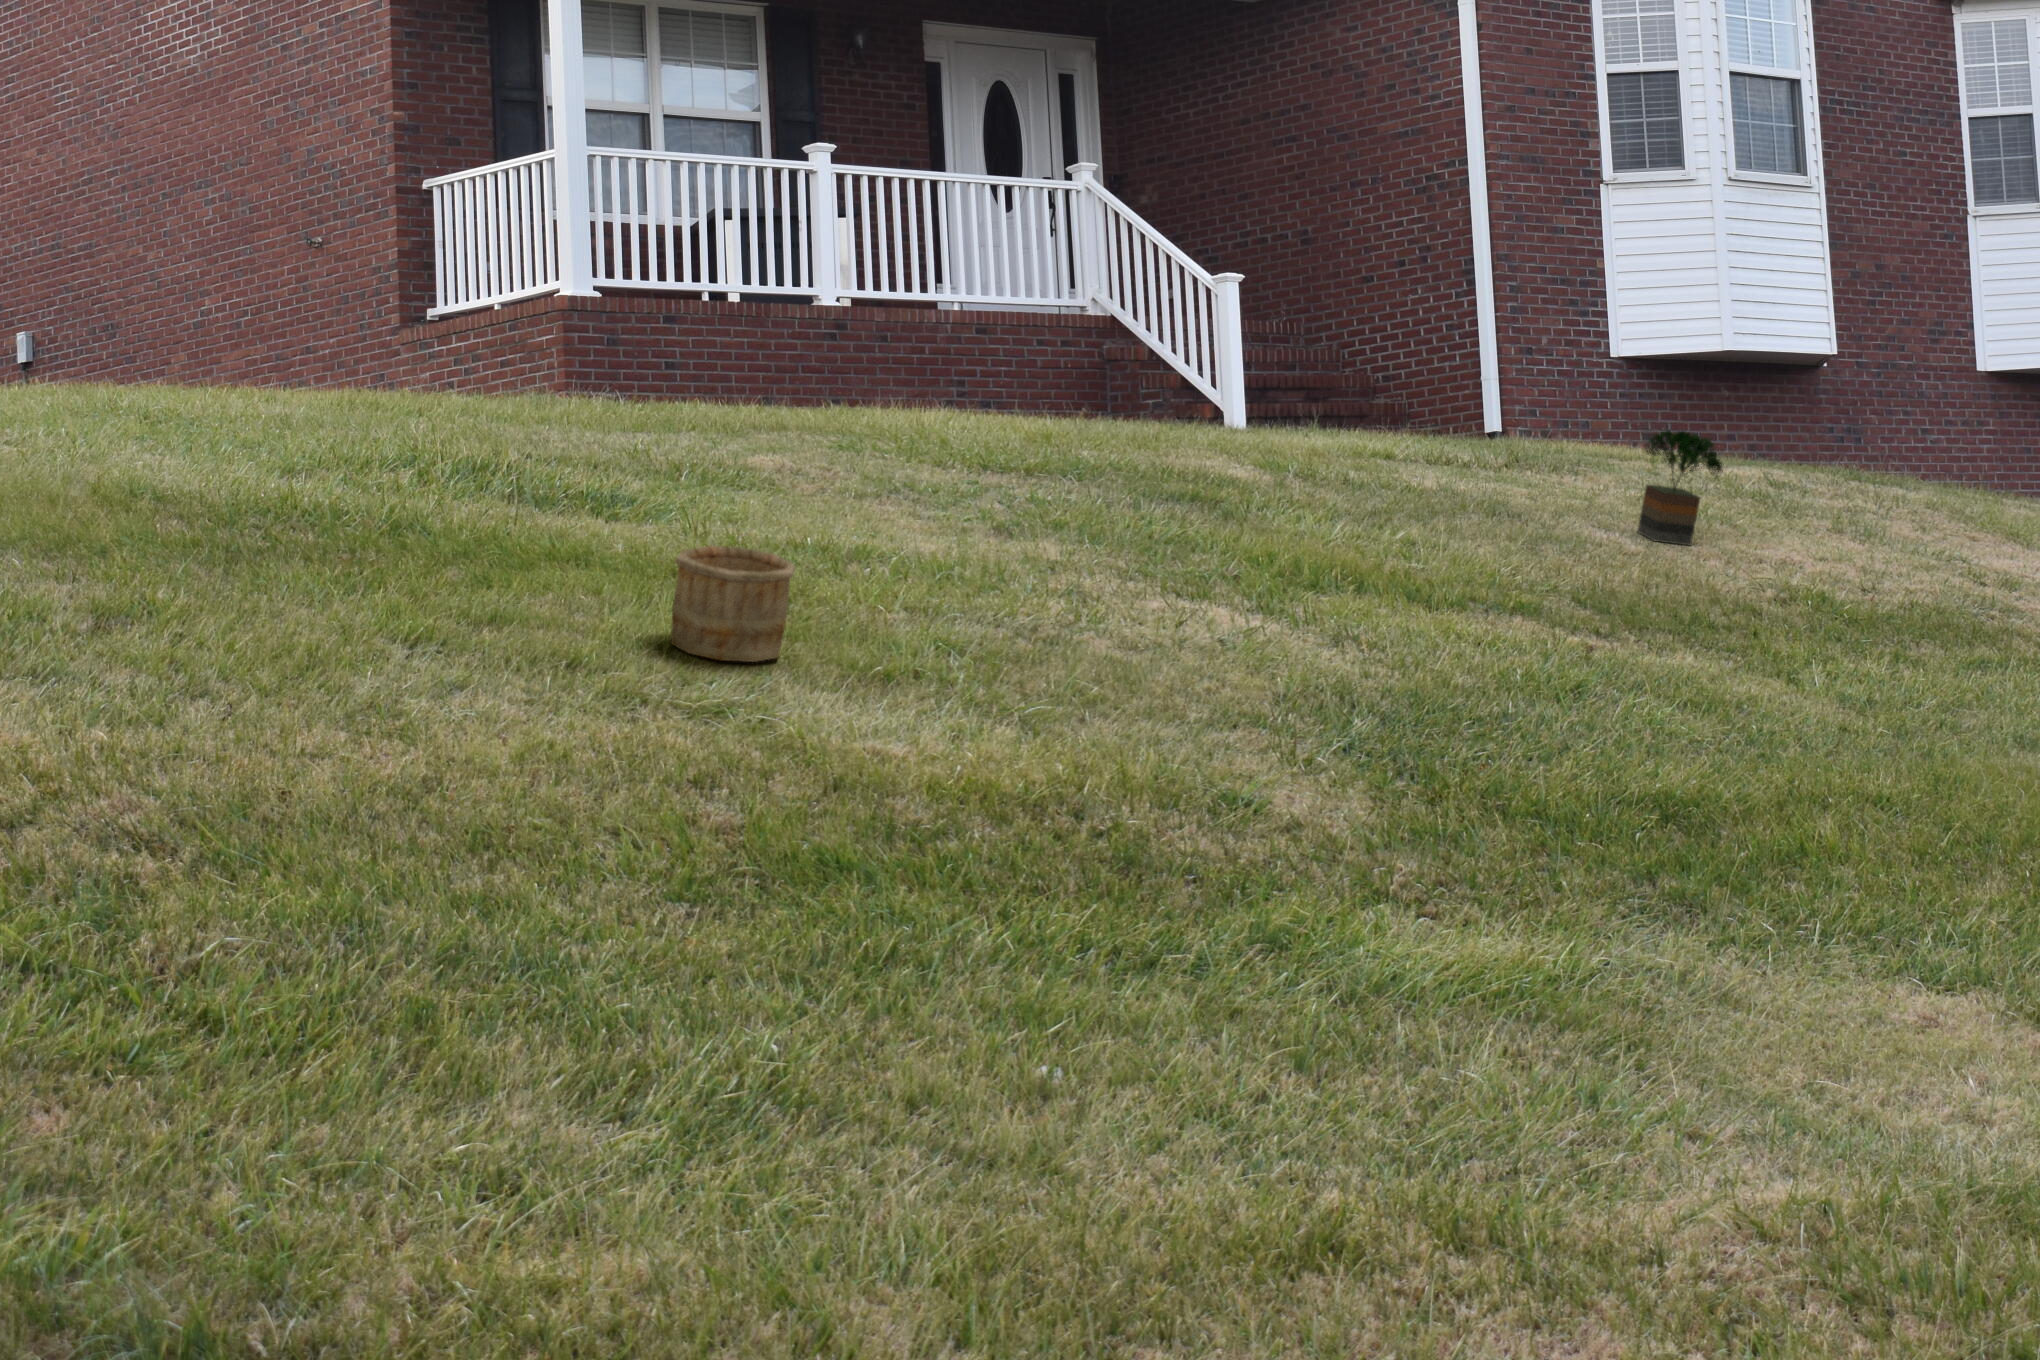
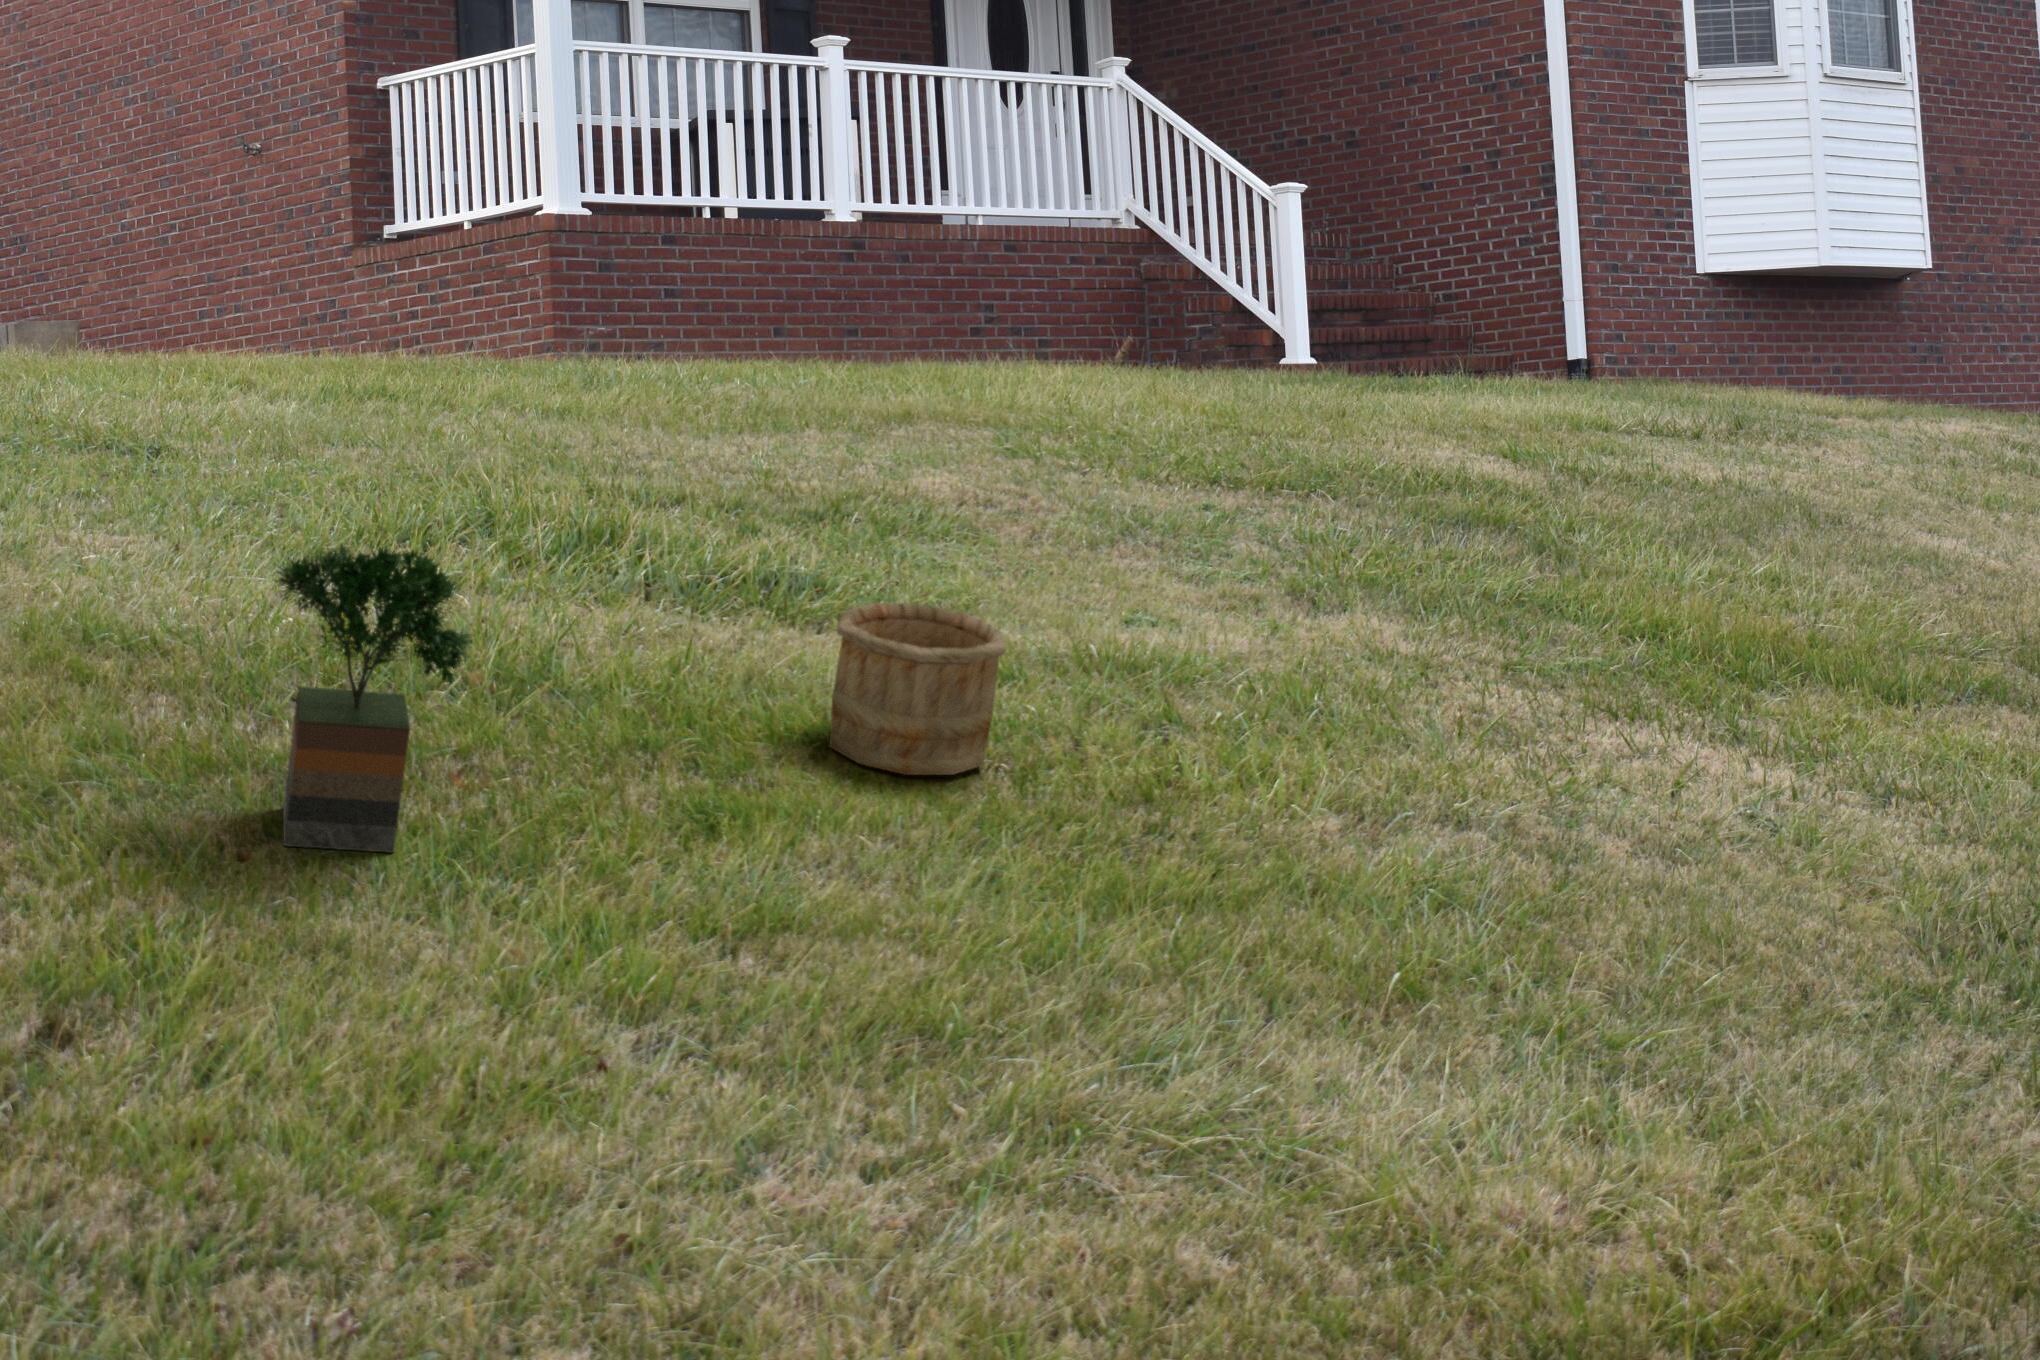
potted tree: present [1638,428,1724,545] -> present [276,543,472,853]

